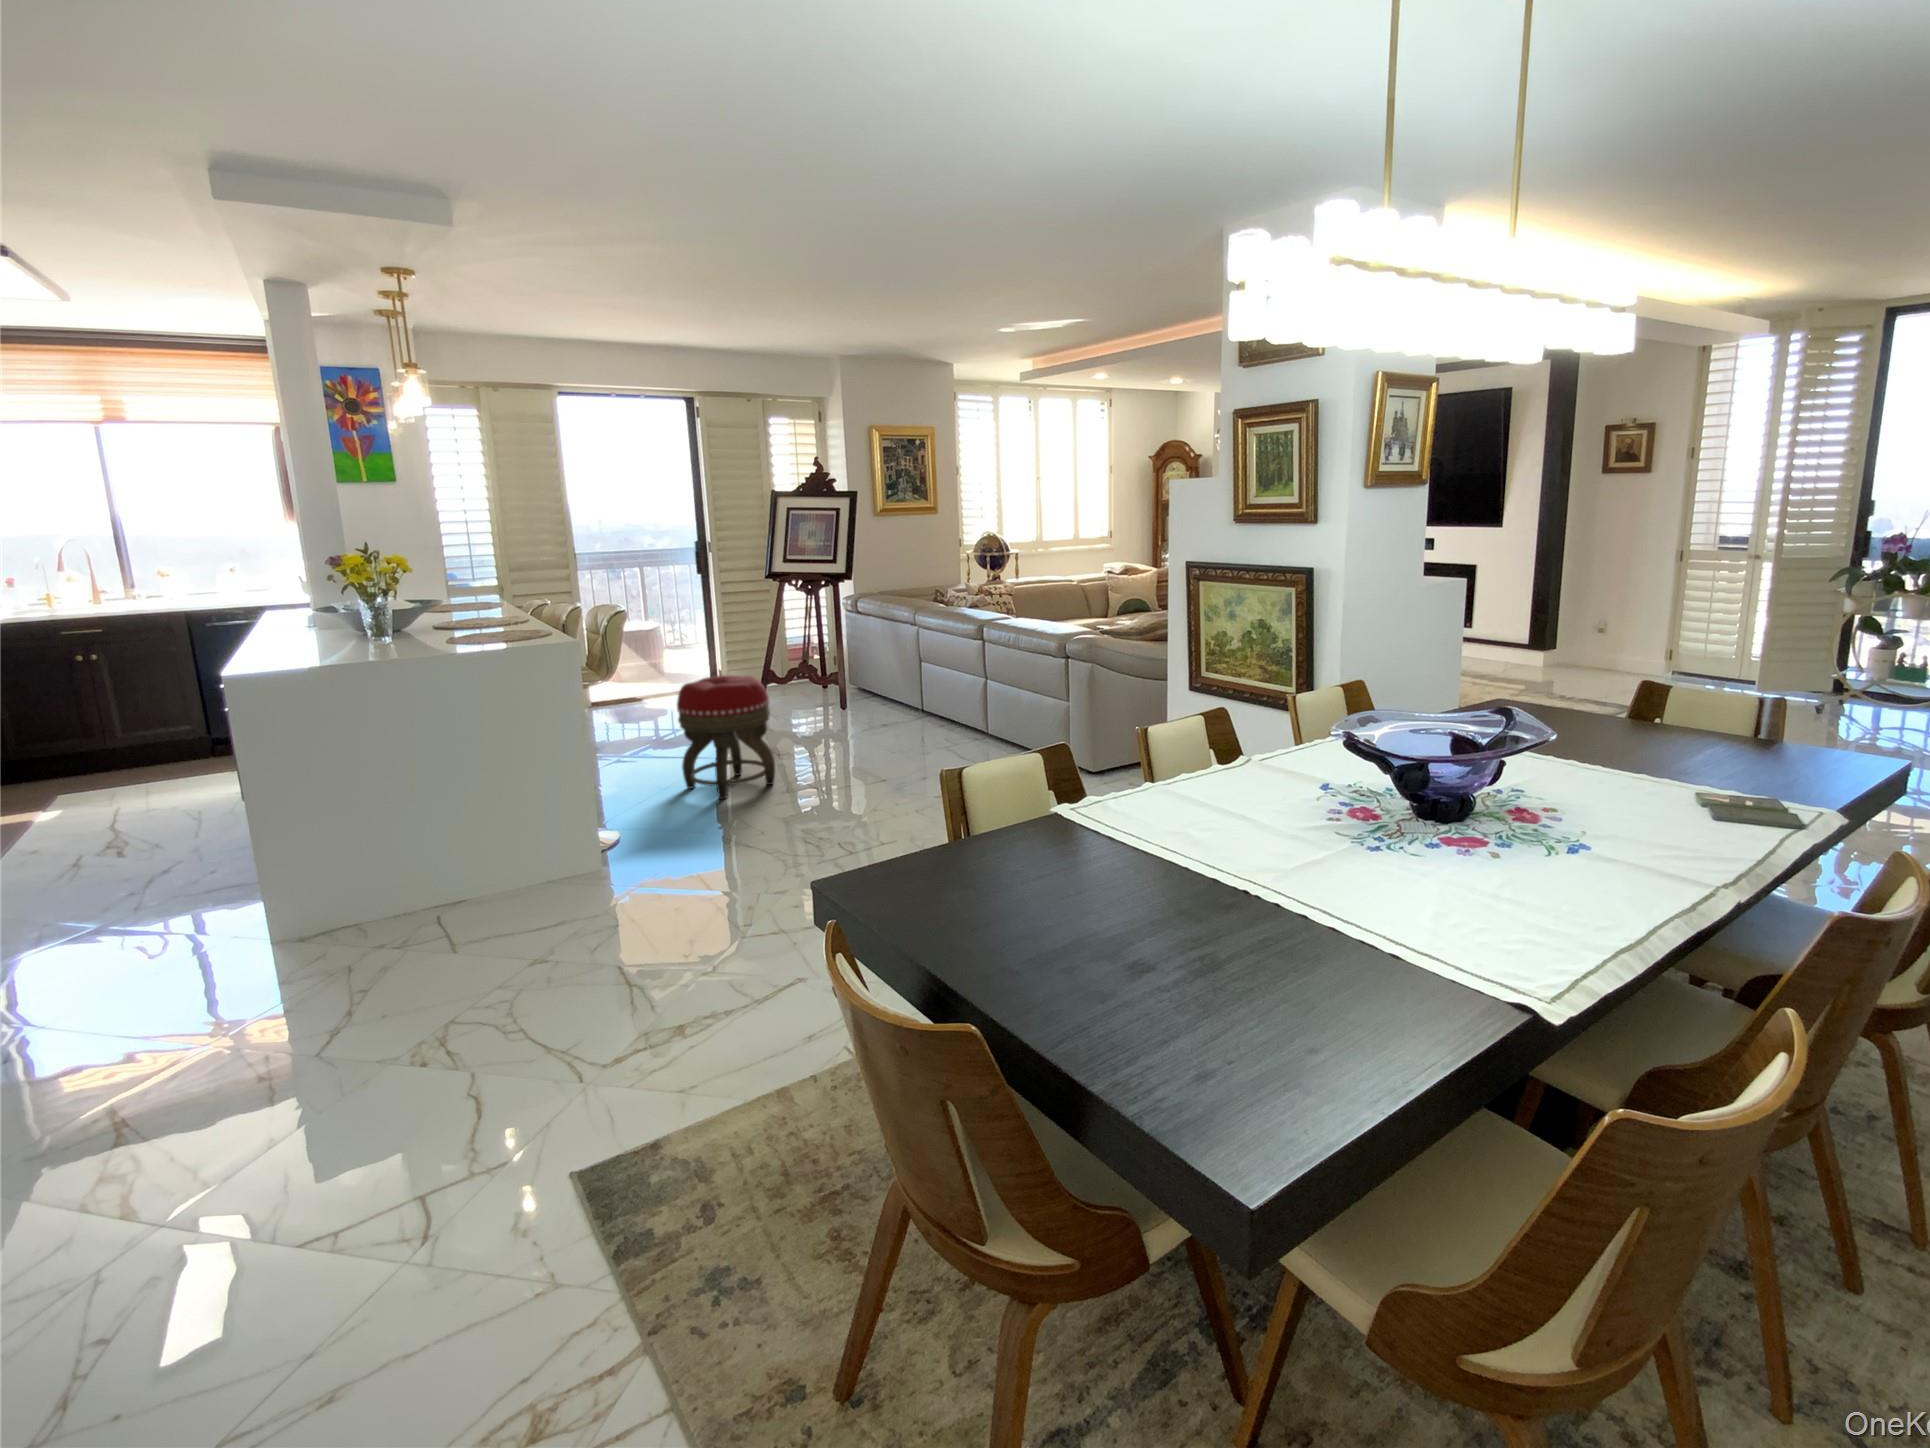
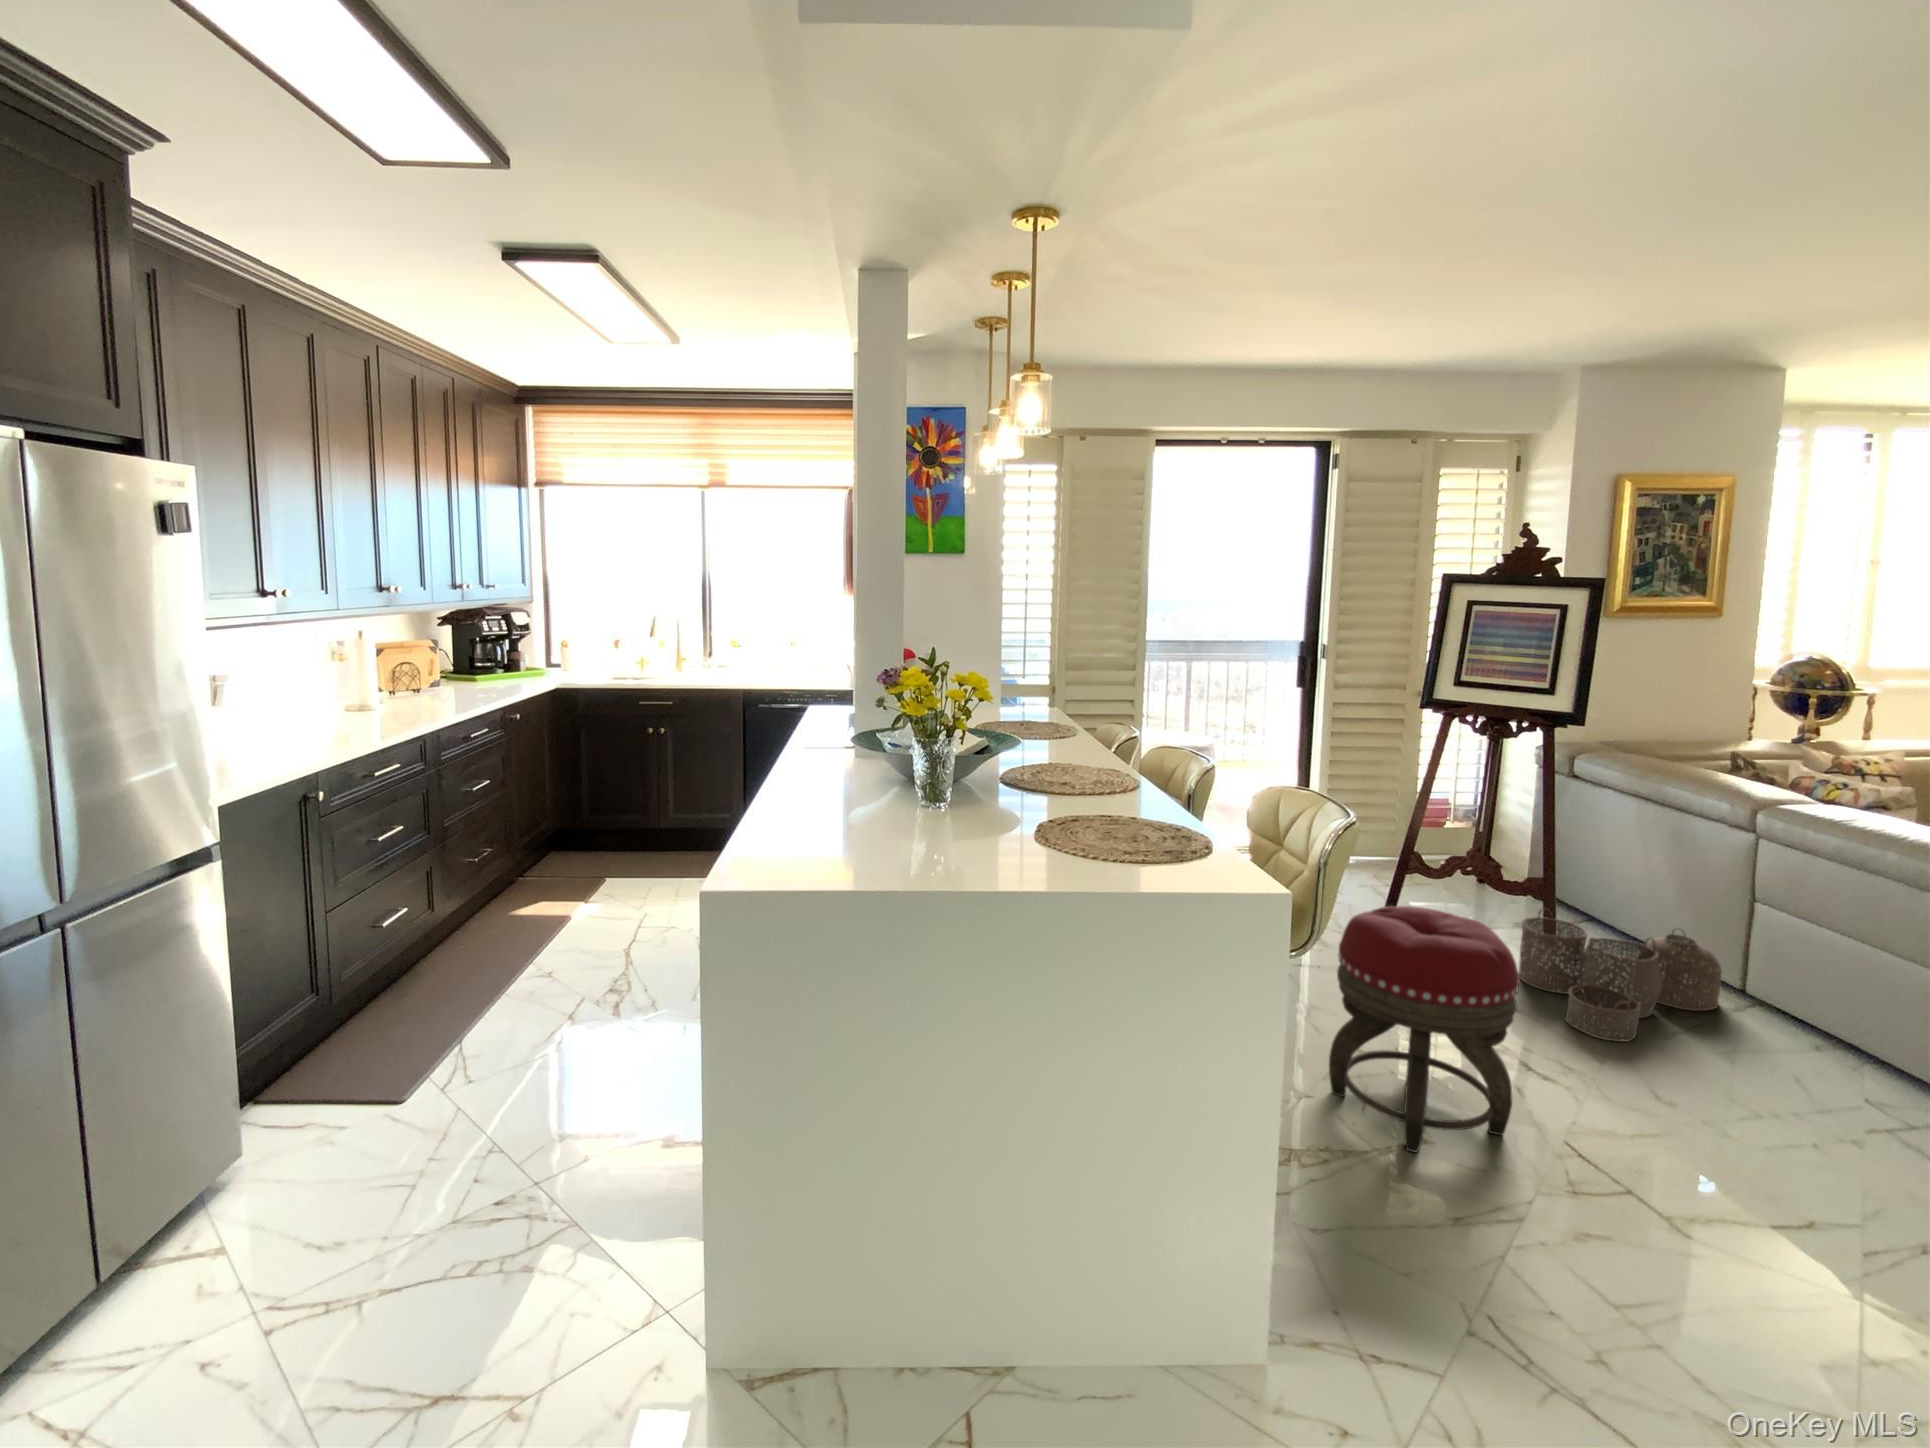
woven basket: none [817,682,915,742] -> present [1519,910,1722,1042]

